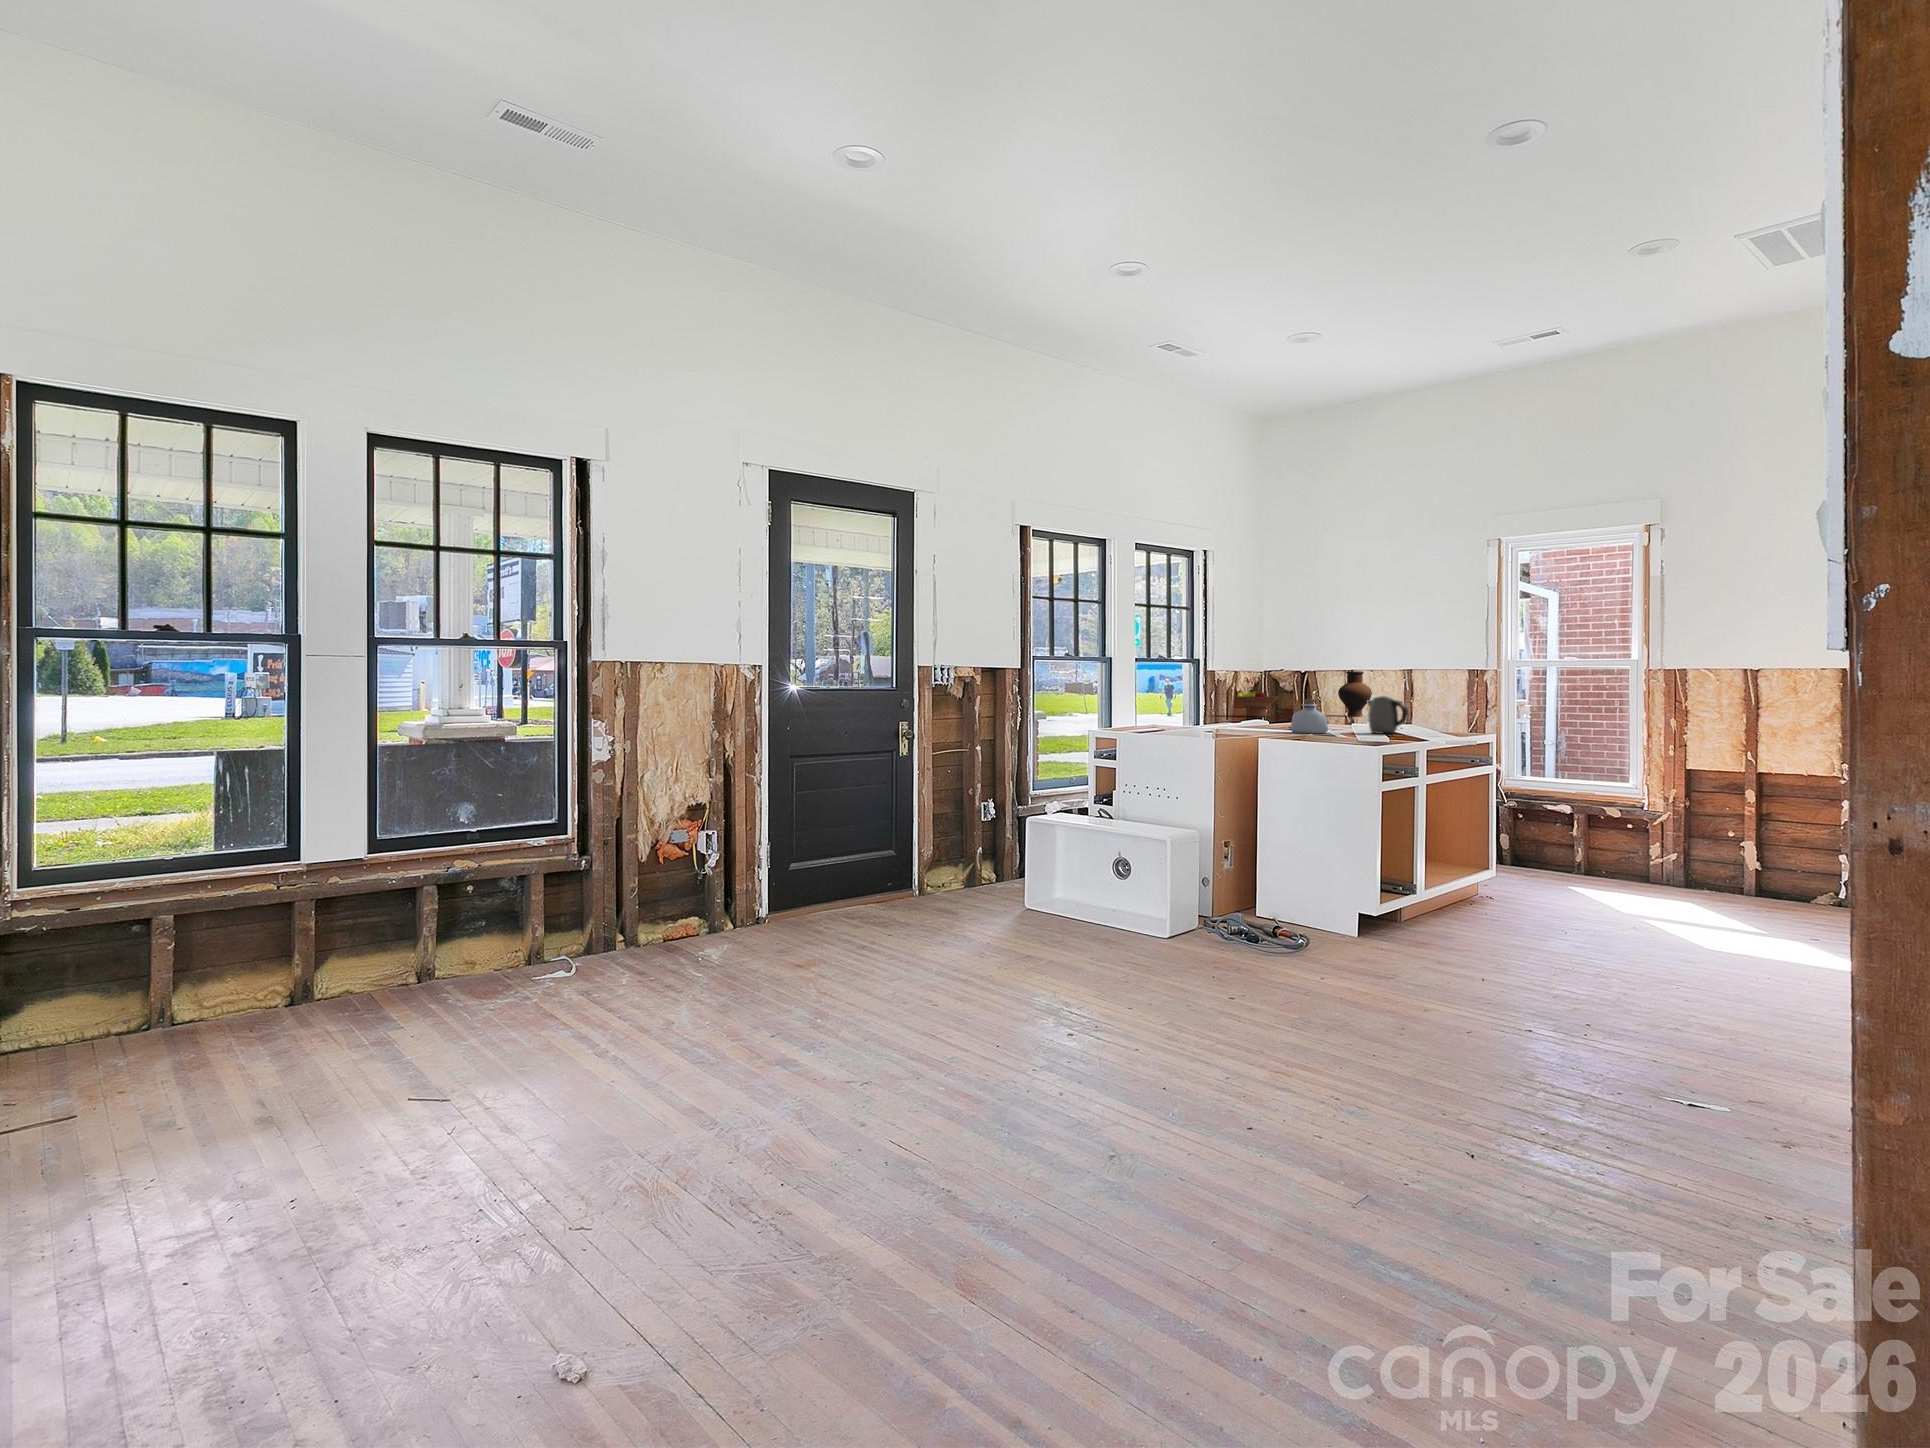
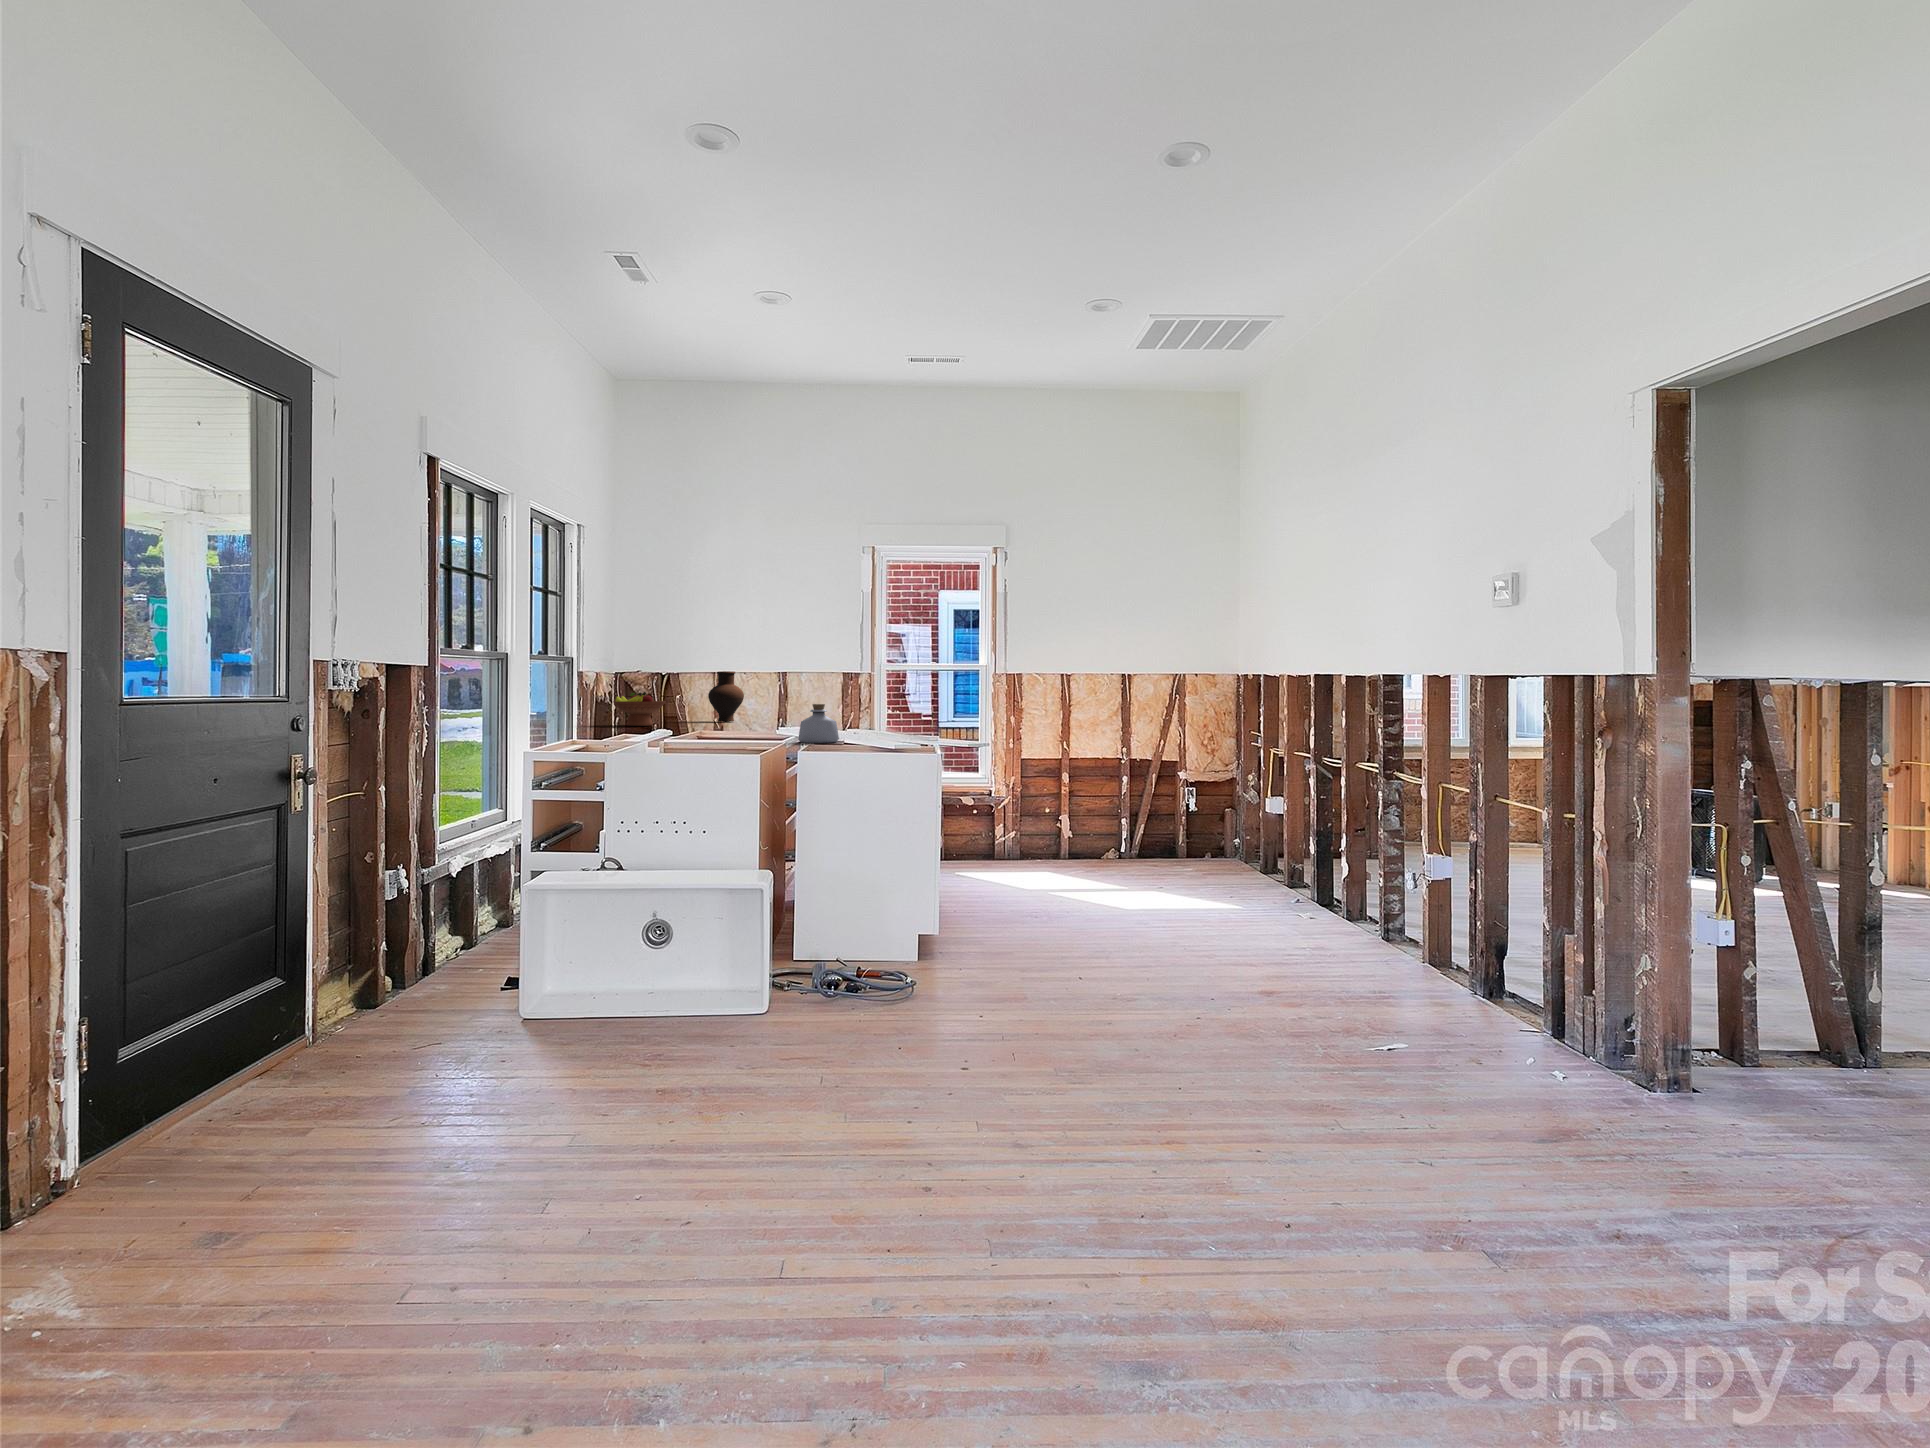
kettle: present [1367,696,1408,734] -> none [861,700,903,740]

